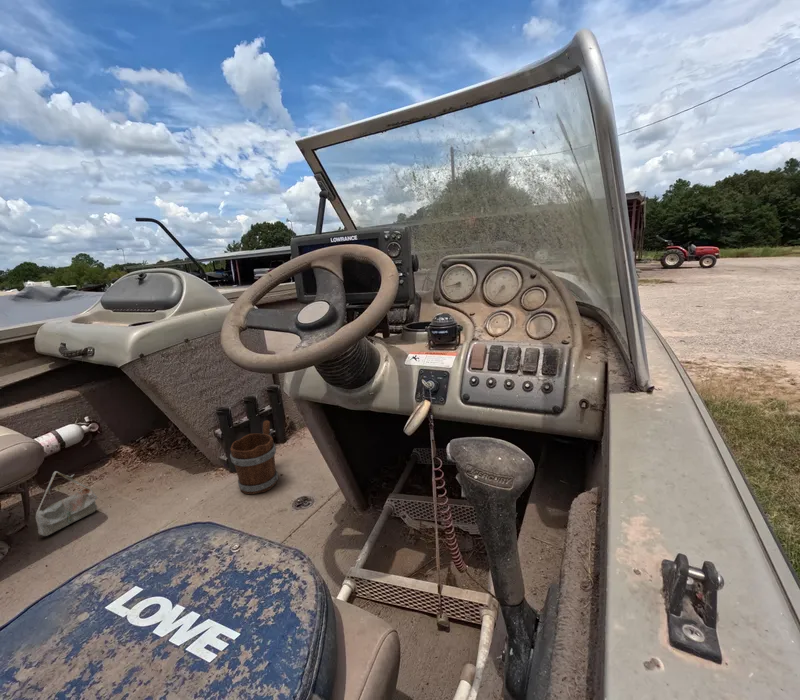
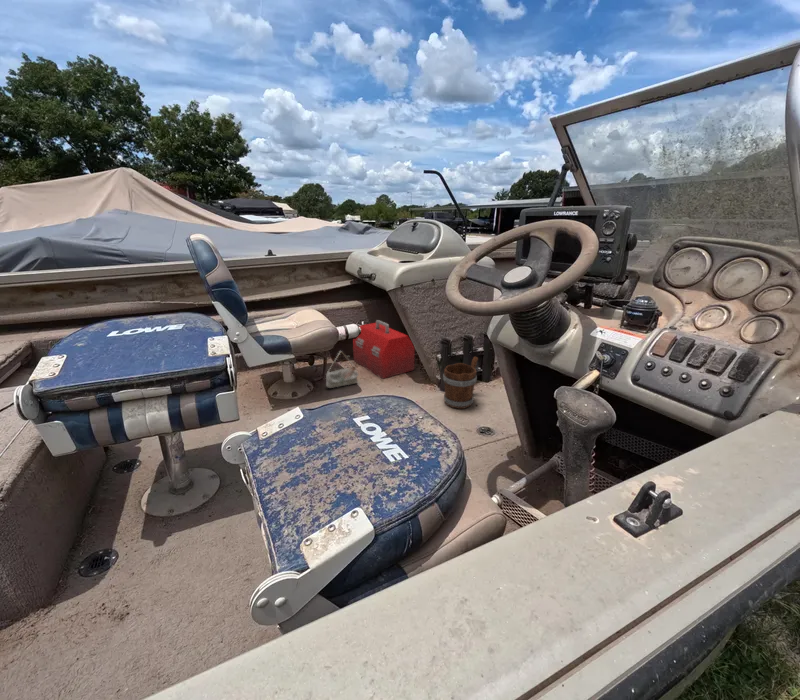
toolbox: none [74,408,185,489] -> present [353,320,415,379]

